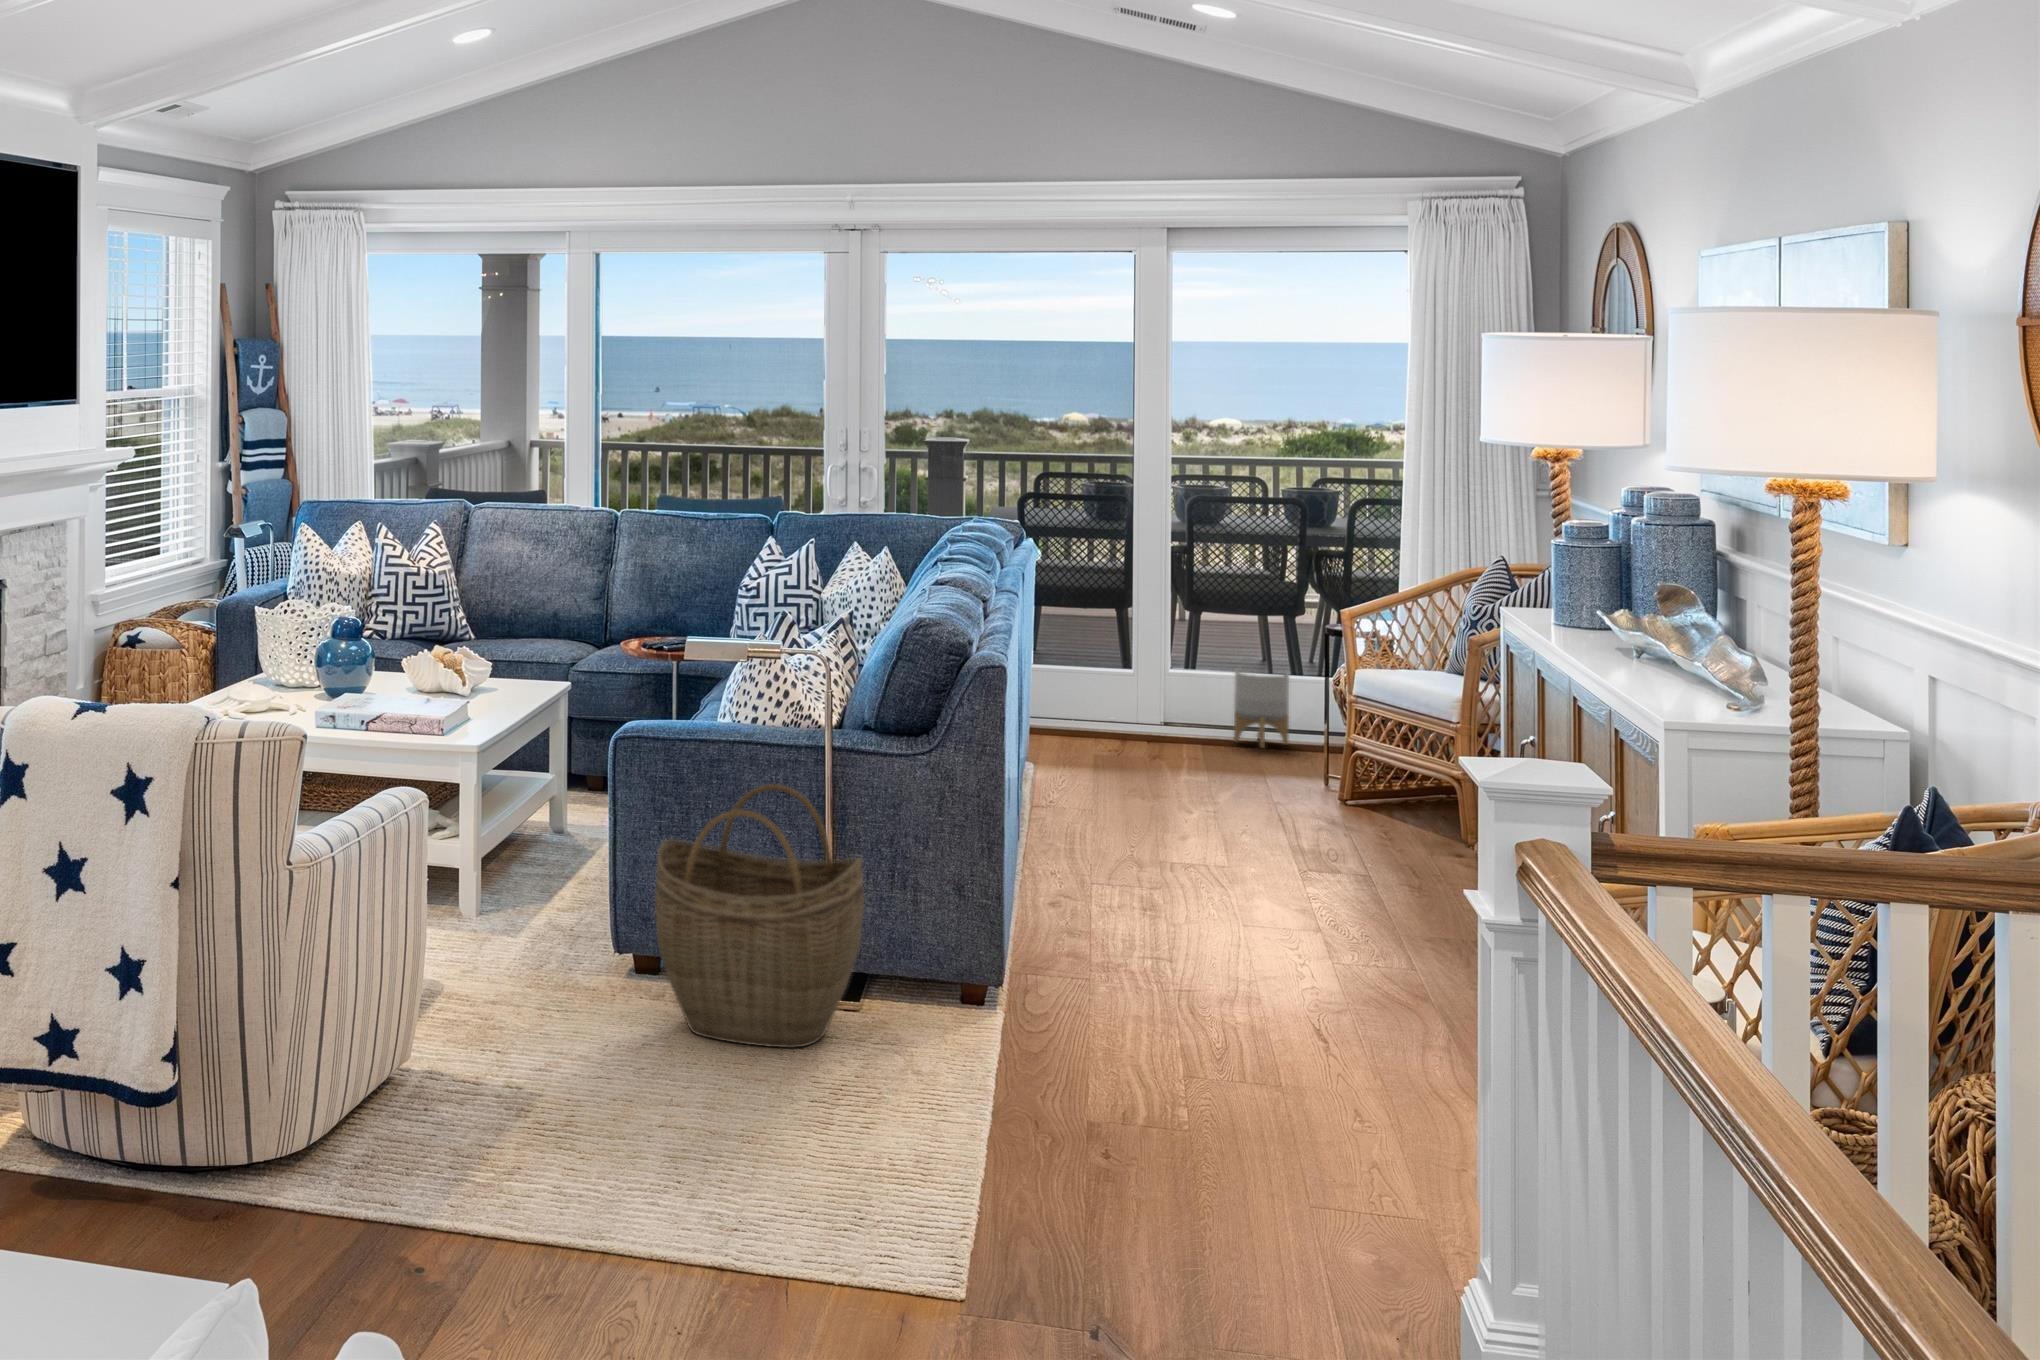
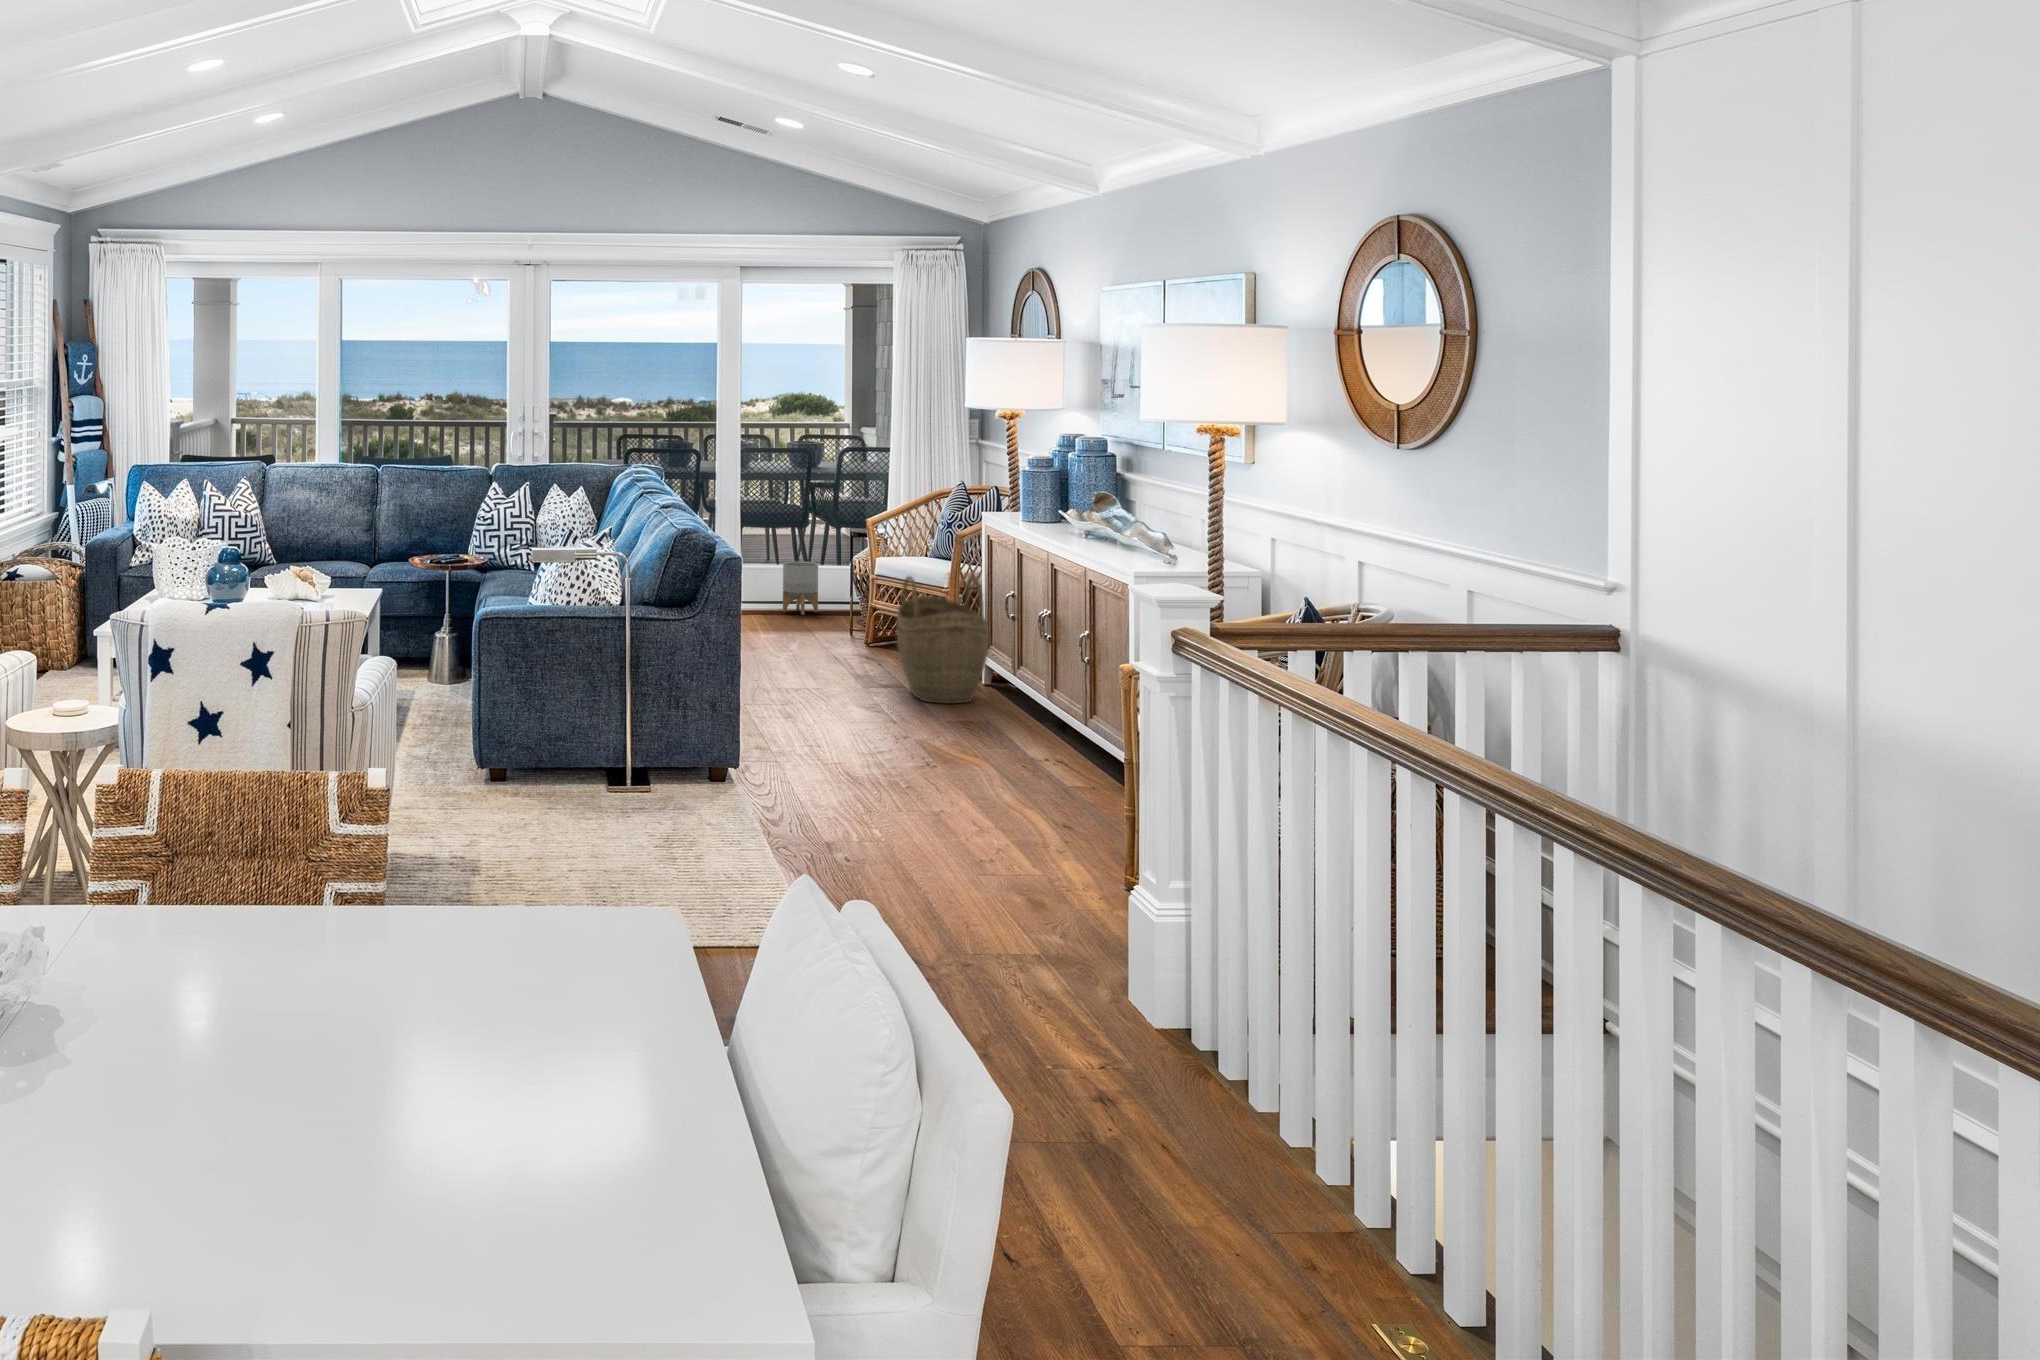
woven basket: present [655,784,864,1048] -> present [897,576,989,704]

